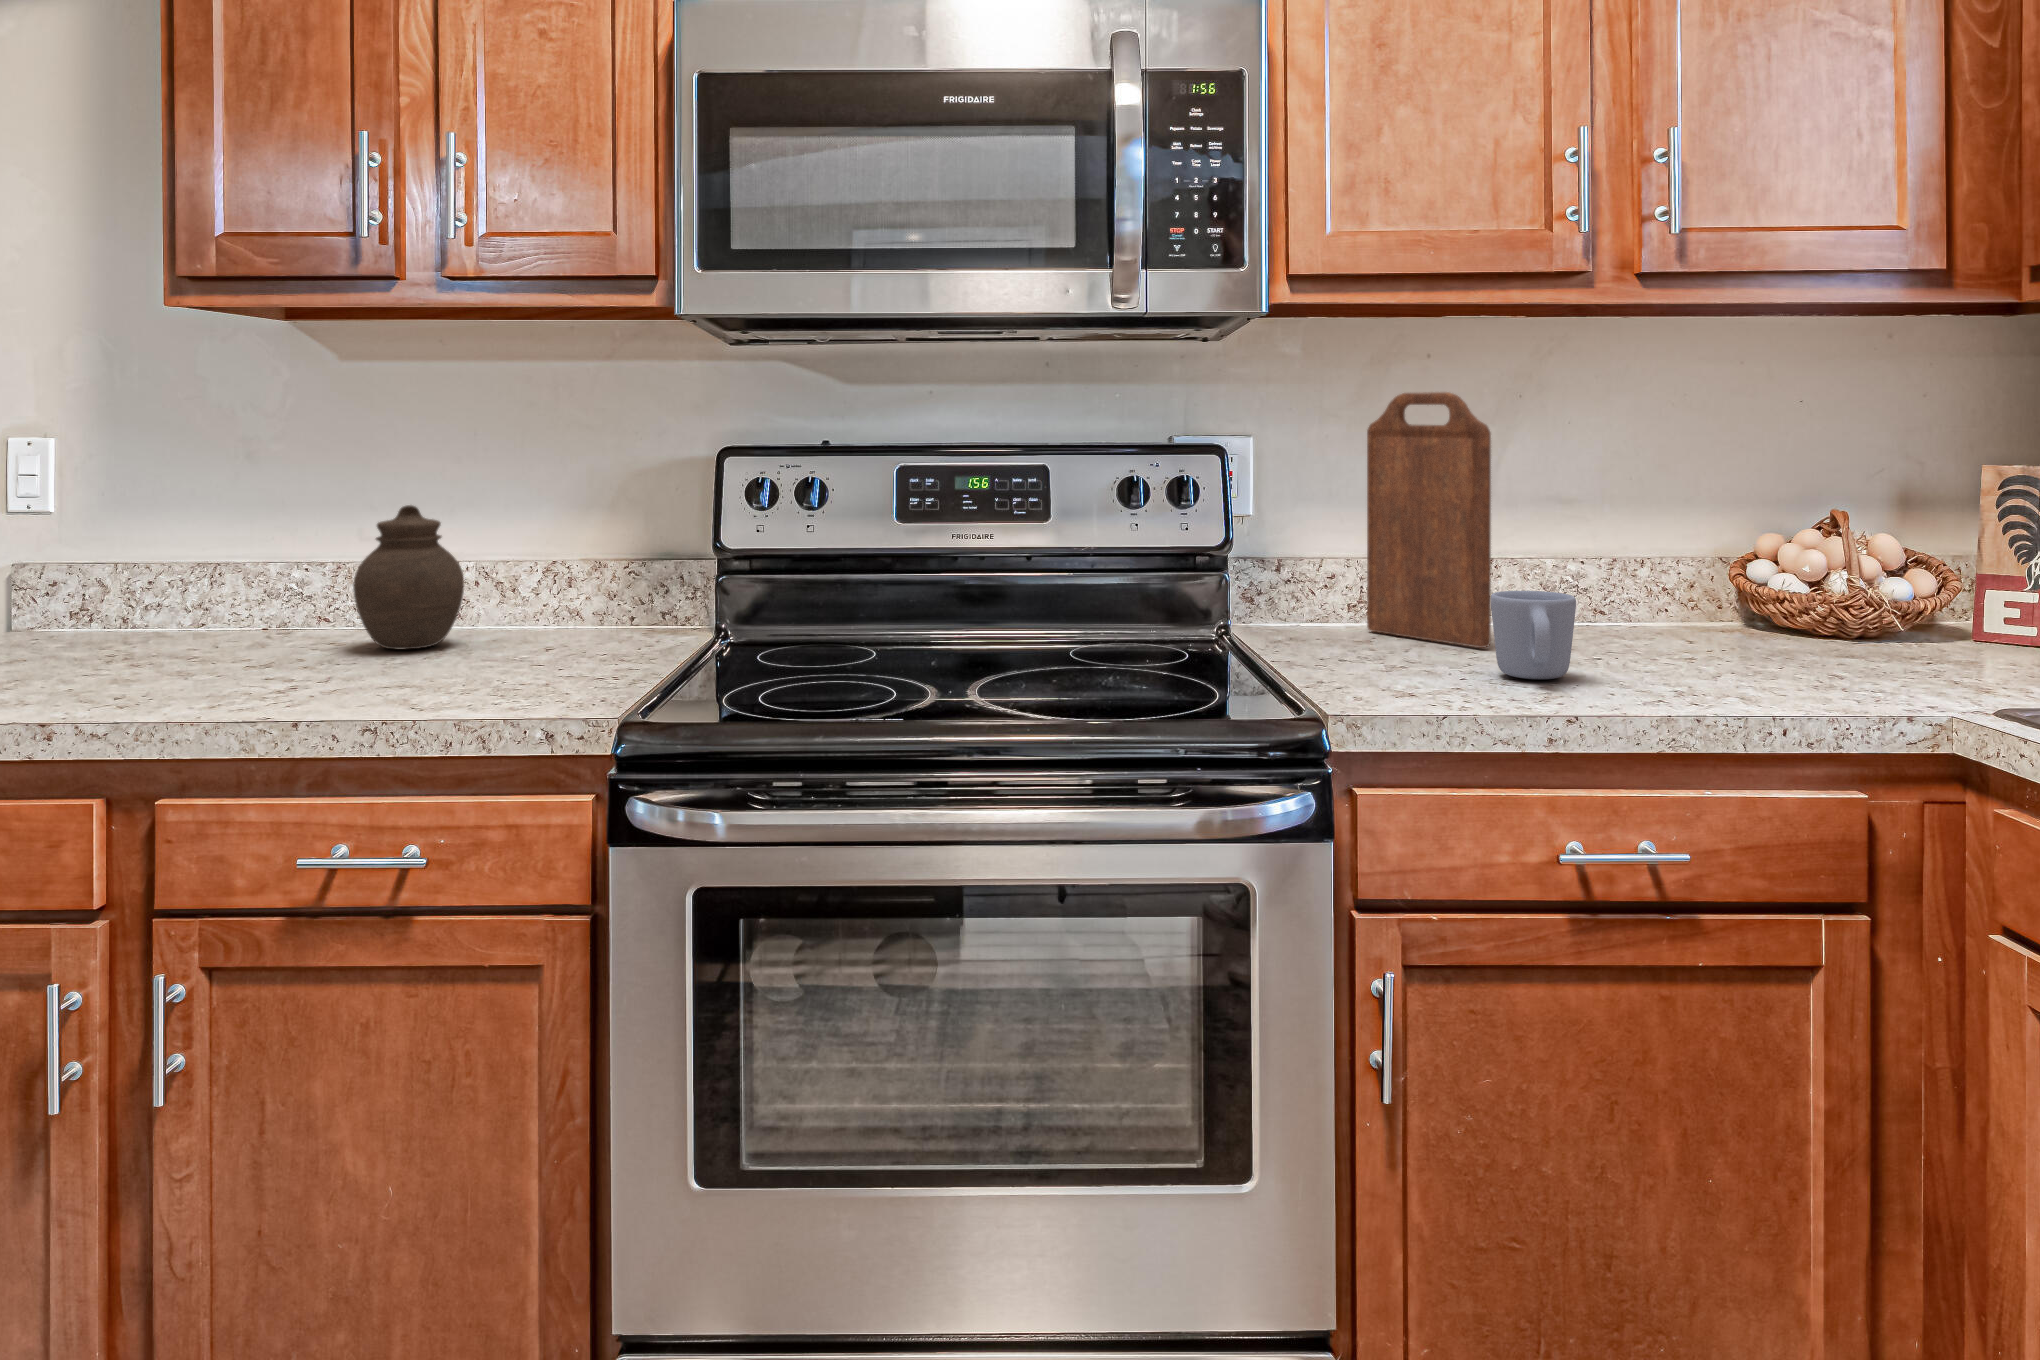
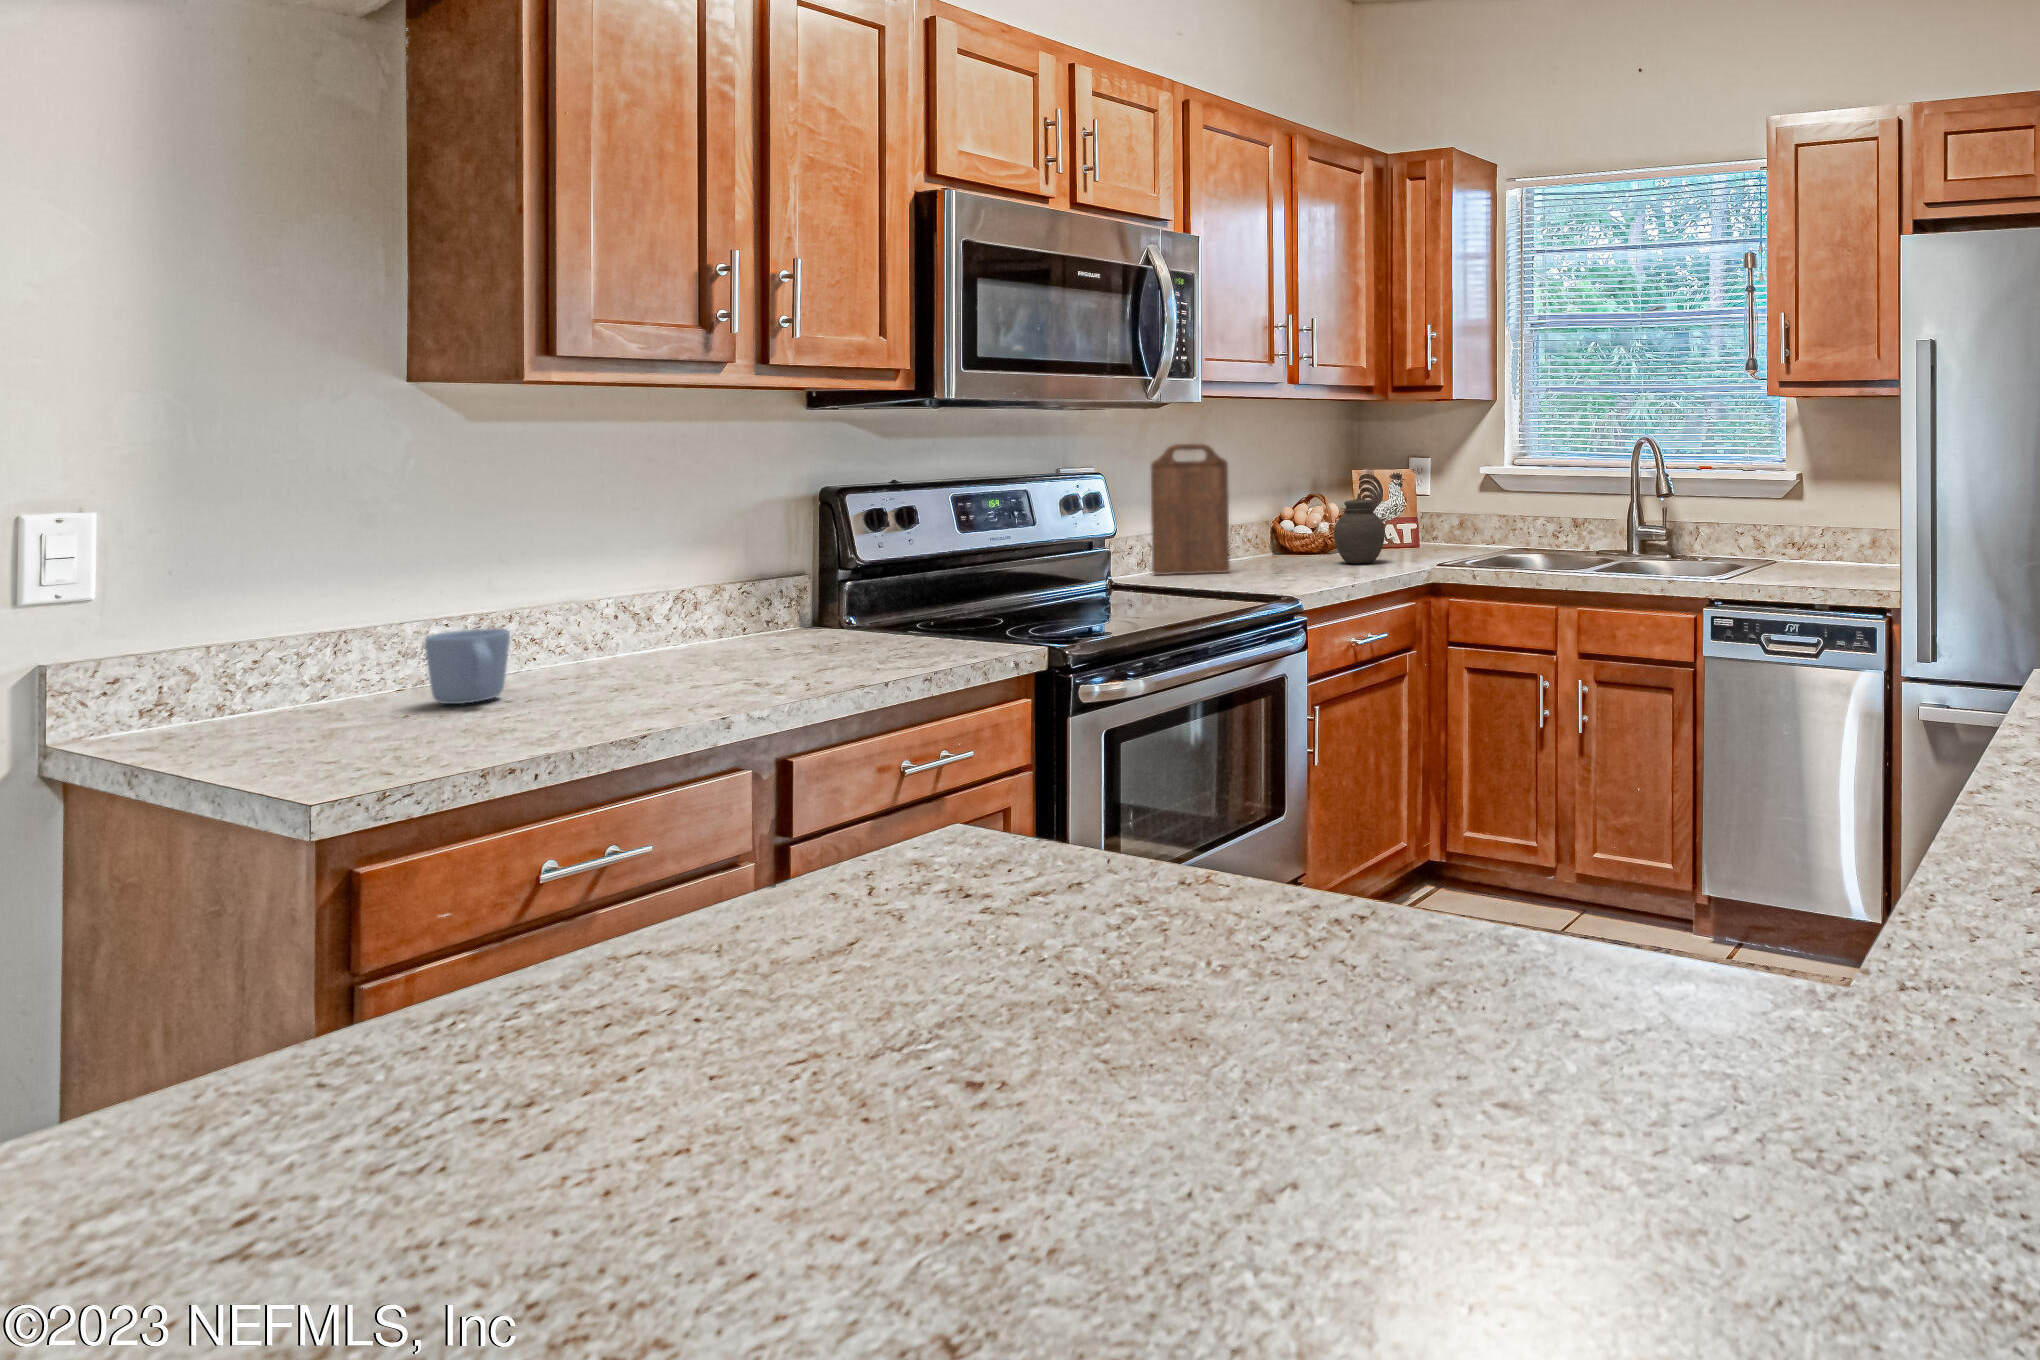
jar: present [353,505,464,650] -> present [1334,493,1385,564]
mug: present [1491,591,1576,679] -> present [425,628,510,704]

